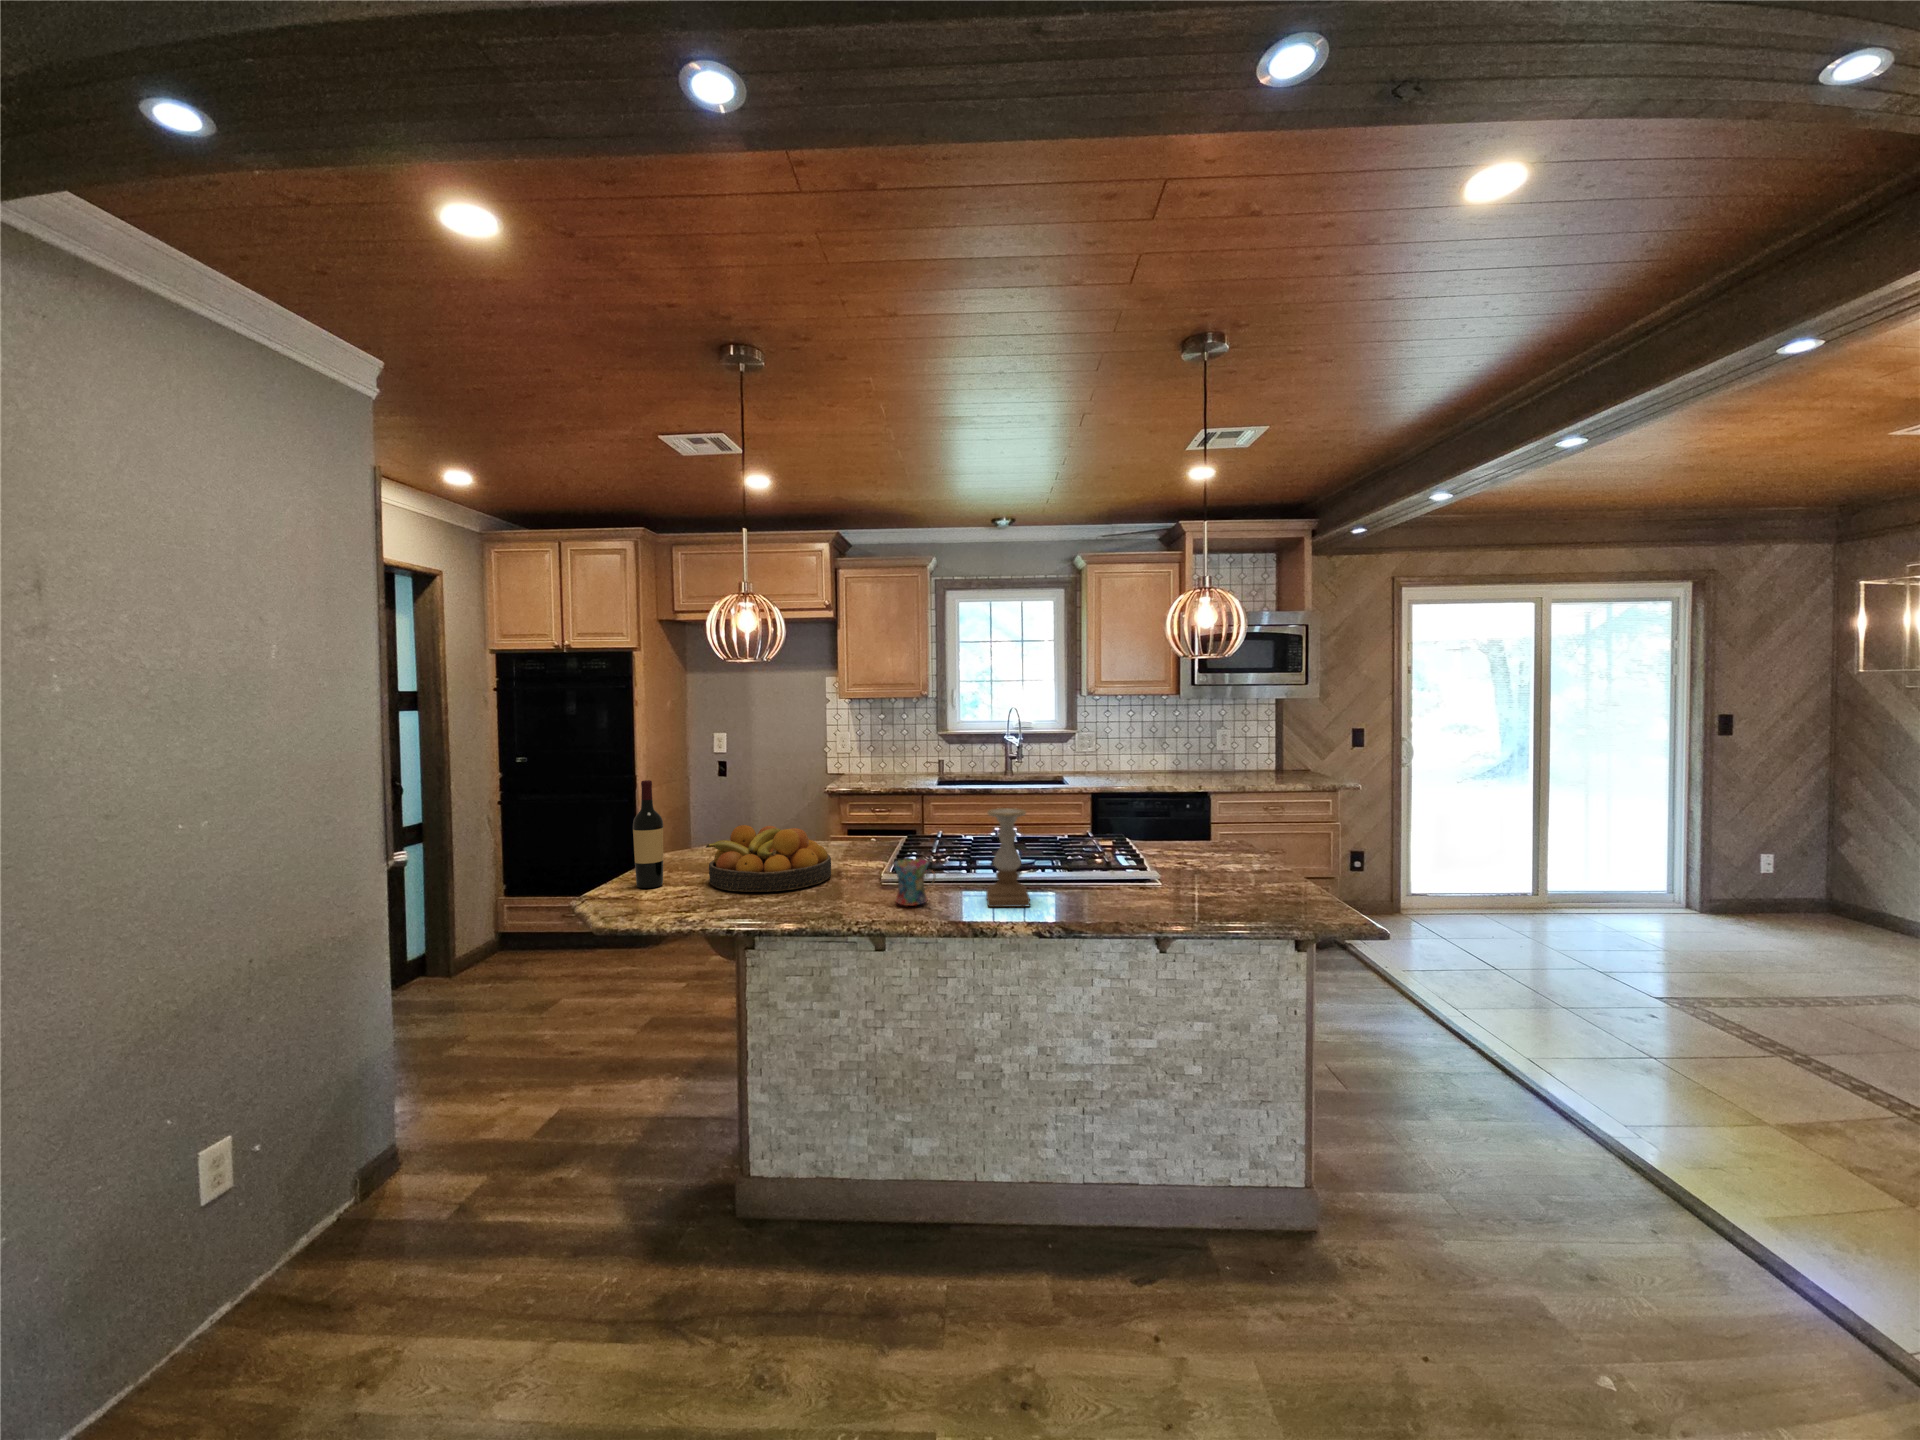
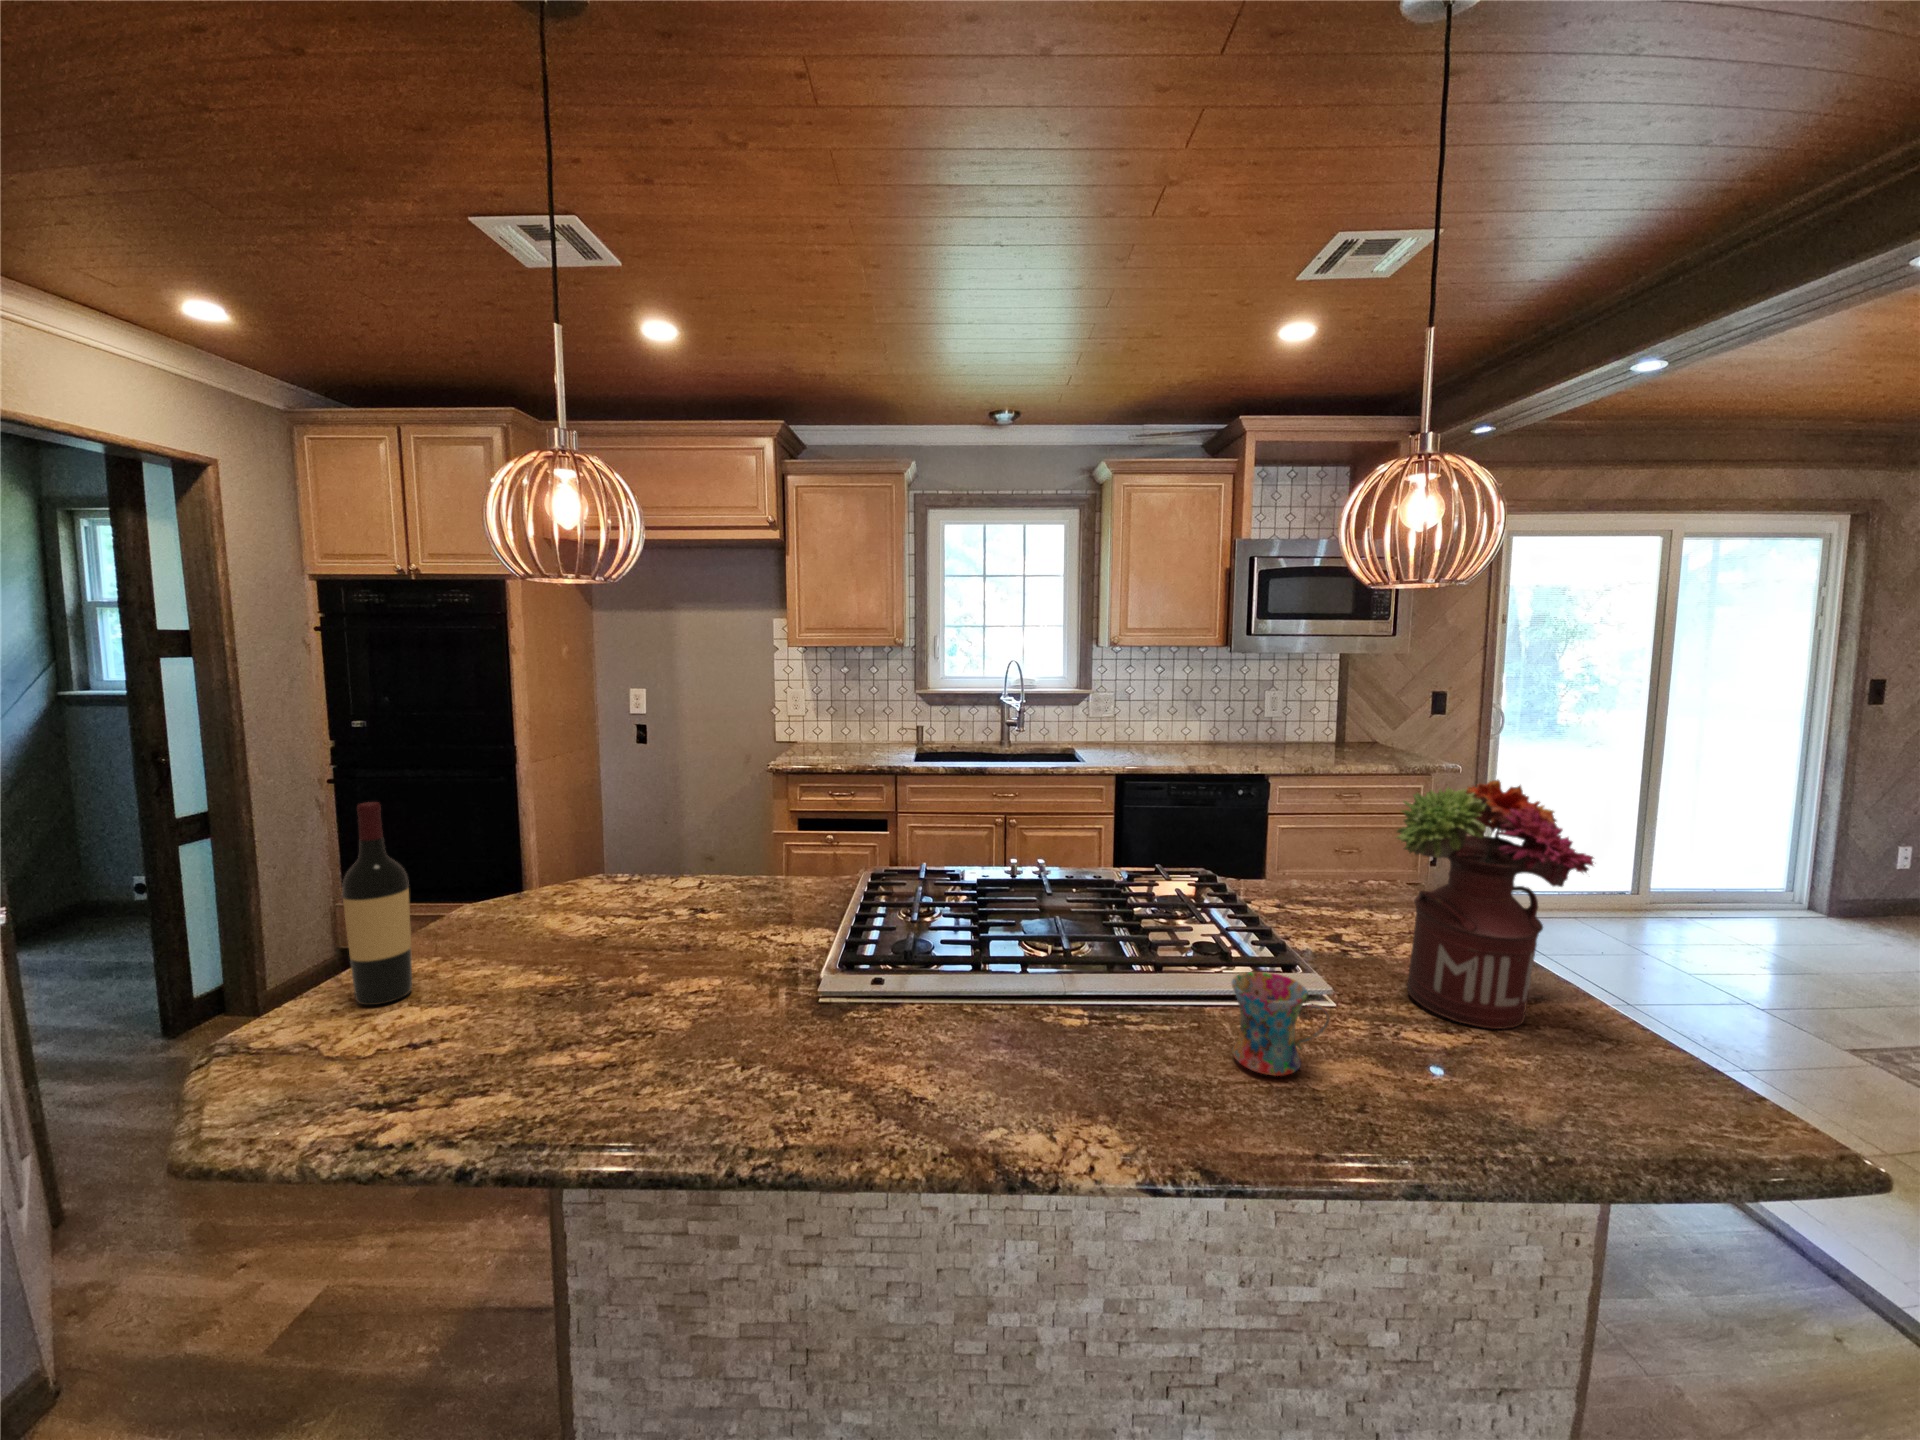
flower arrangement: none [1193,762,1288,895] -> present [1397,779,1593,1029]
candle holder: present [986,808,1030,907] -> none [1014,869,1106,1074]
fruit bowl: present [706,825,831,892] -> none [488,873,732,1020]
mug: present [893,859,935,906] -> present [1232,972,1330,1076]

